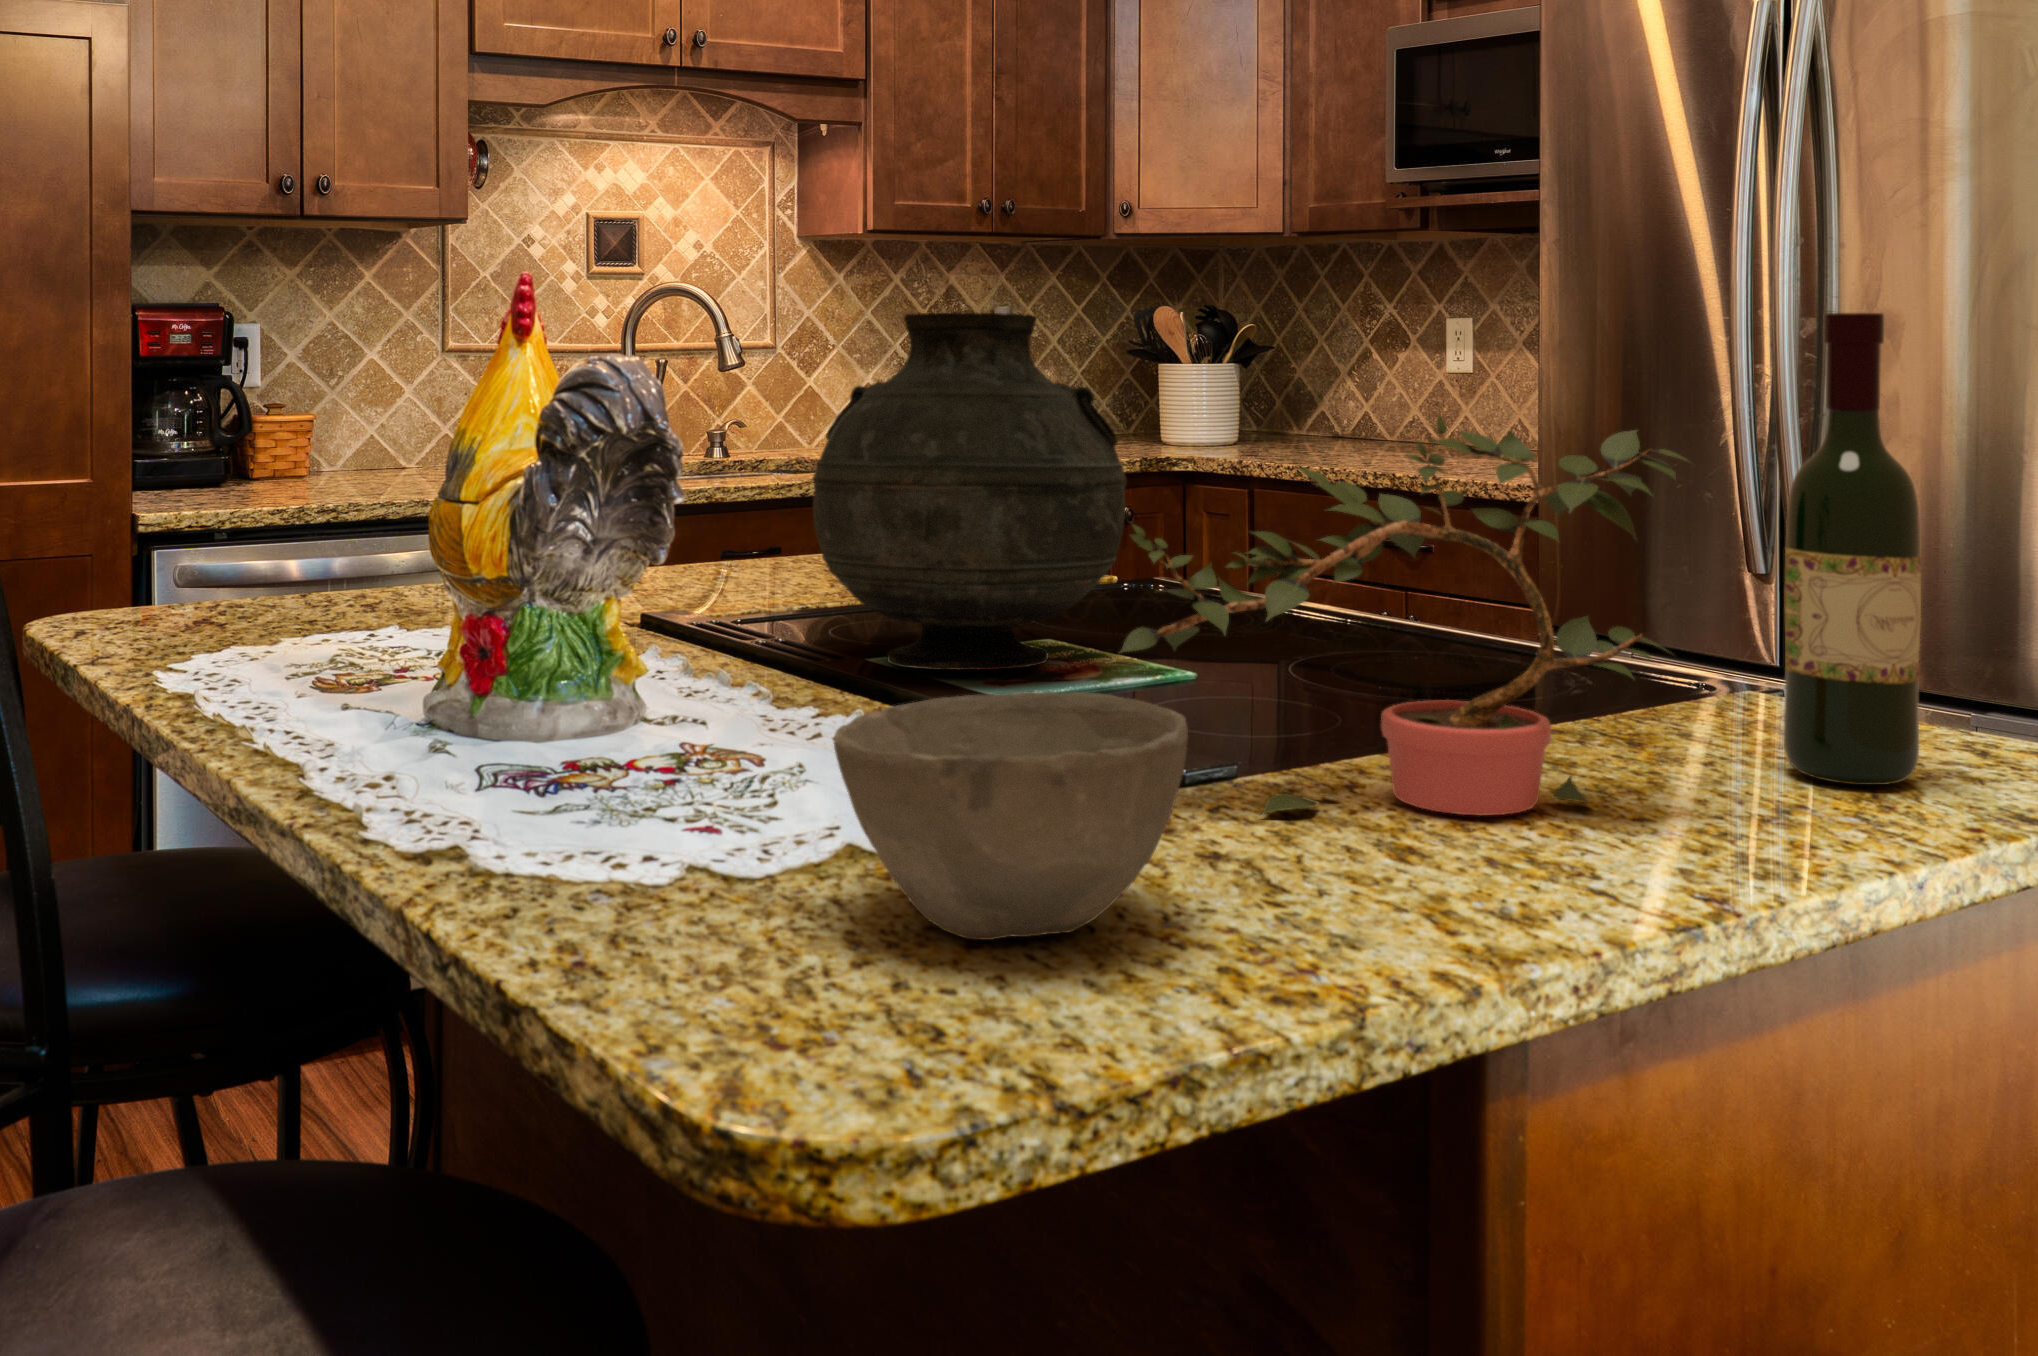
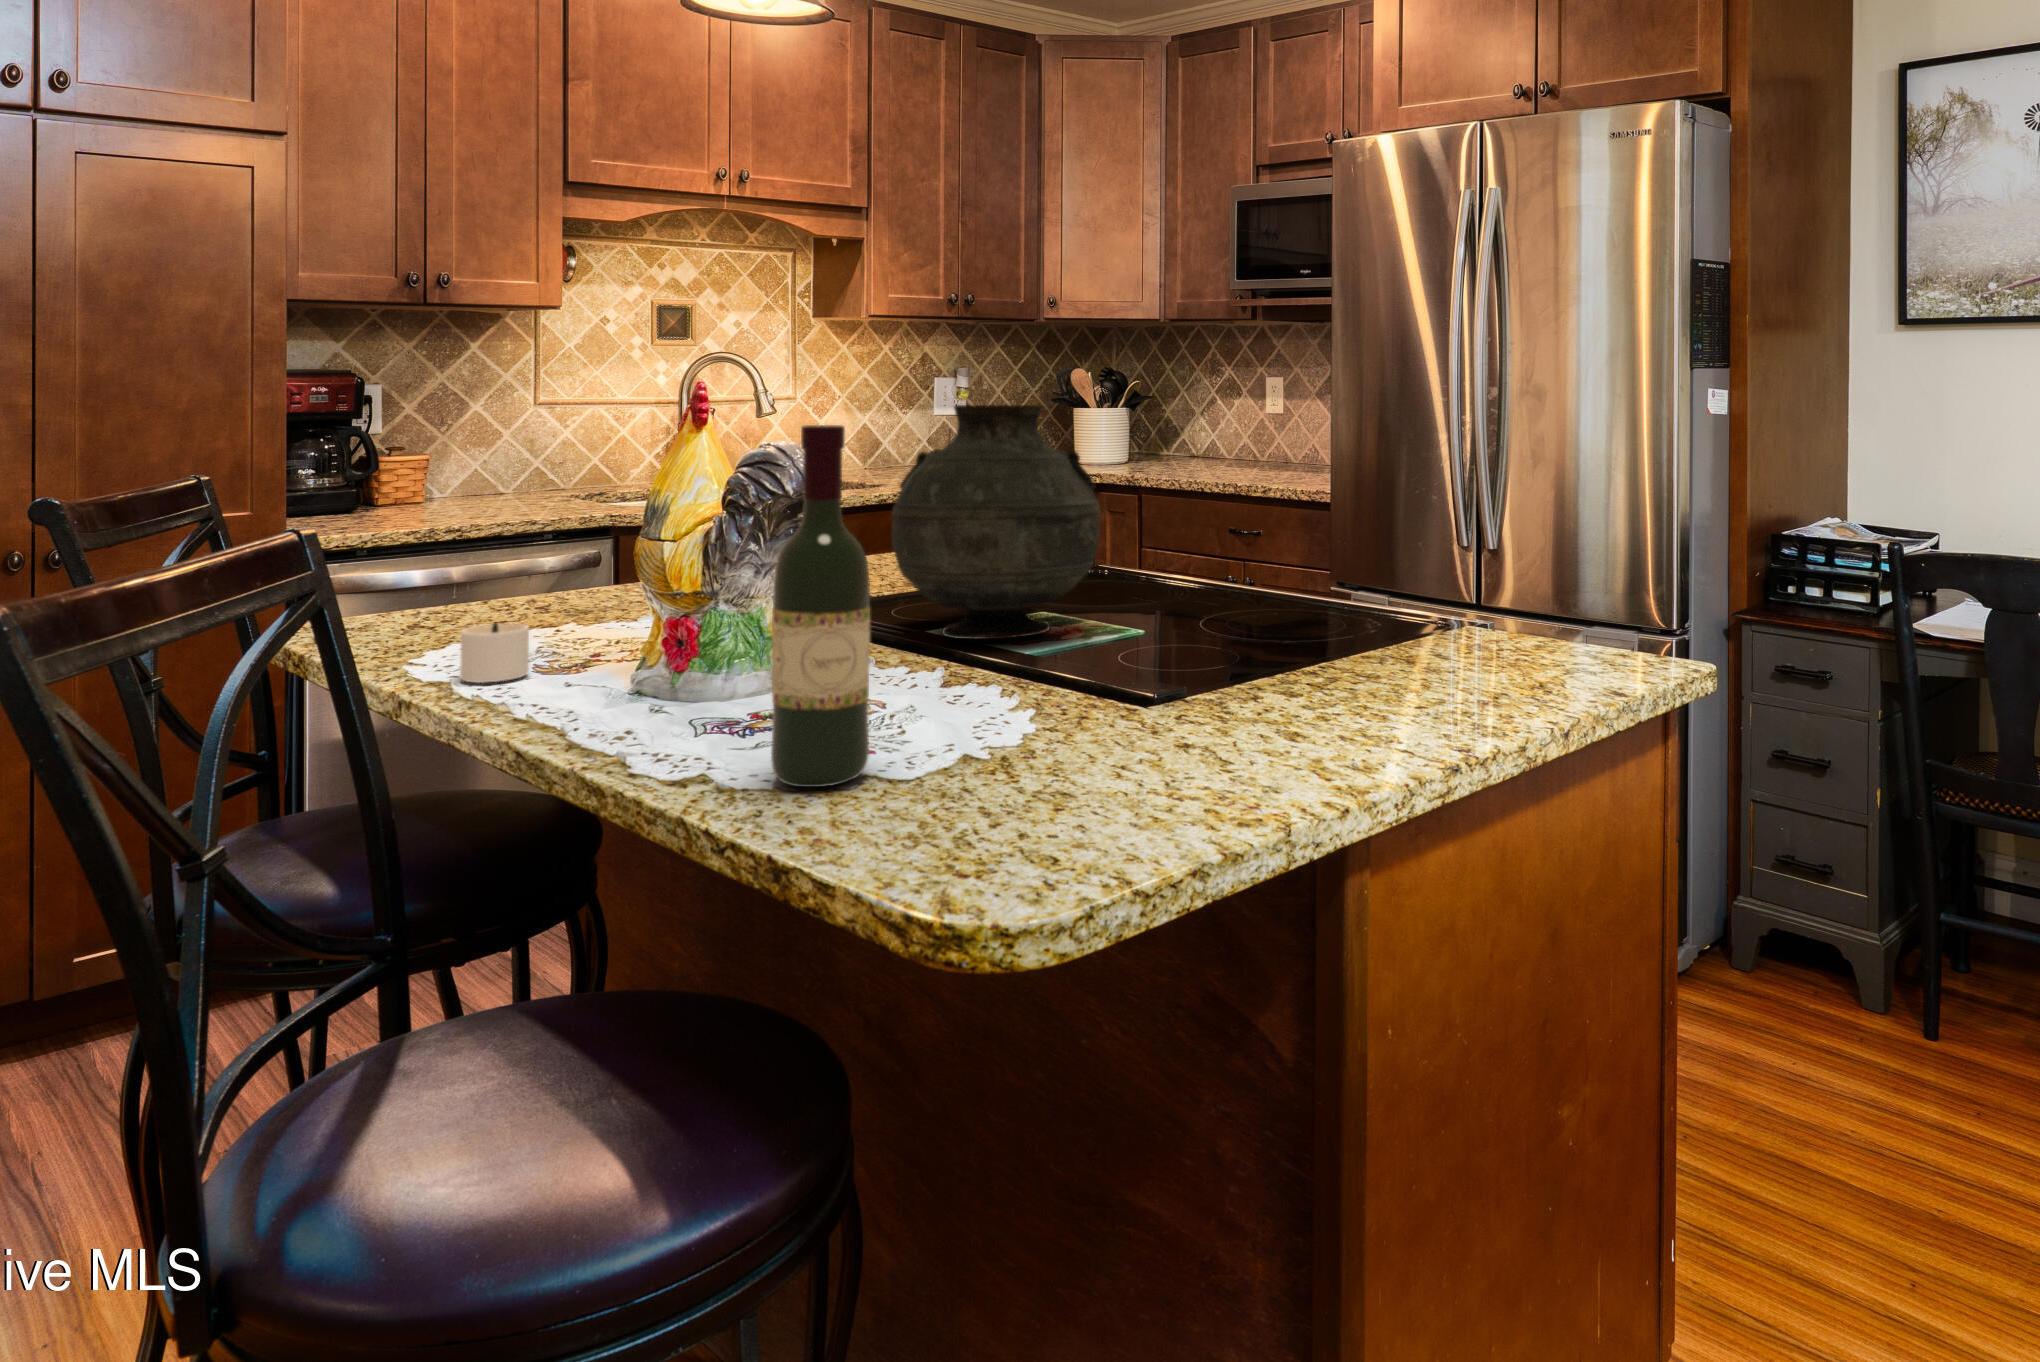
wine bottle: present [1783,313,1921,785] -> present [771,425,870,787]
potted plant: present [1120,416,1687,816] -> none [1120,477,1447,721]
candle: none [220,610,335,695] -> present [460,622,529,683]
bowl: present [834,691,1188,940] -> none [971,655,1180,806]

